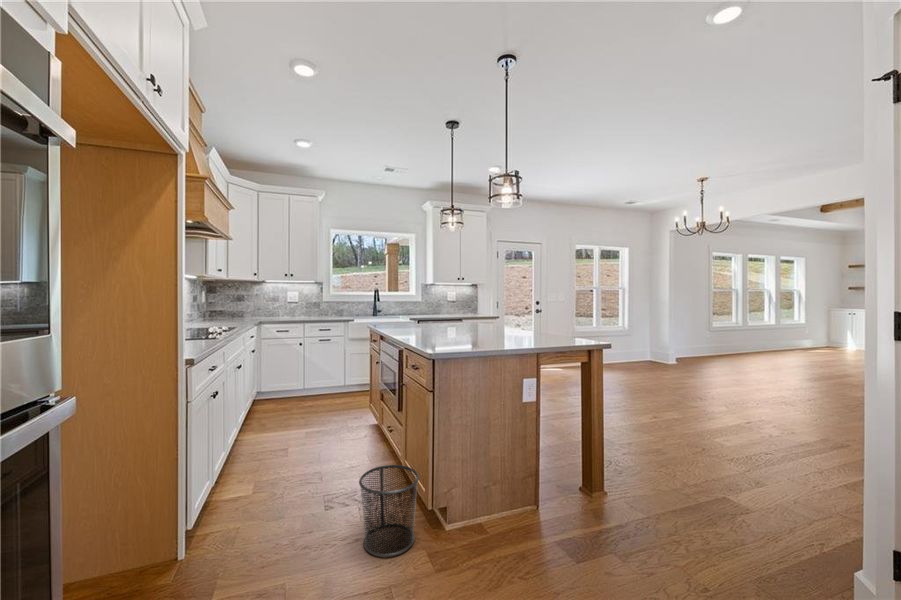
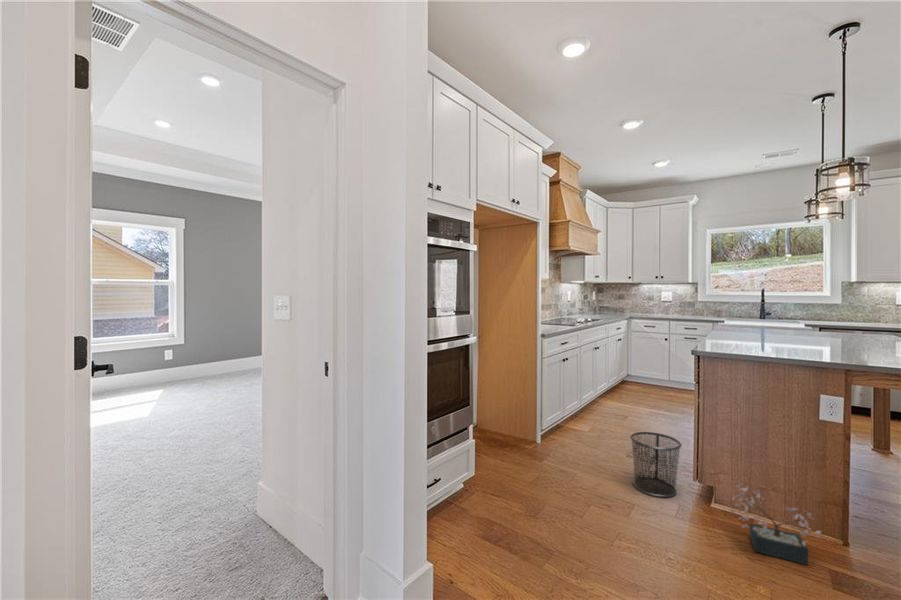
decorative plant: none [489,492,551,564] -> present [730,483,821,565]

